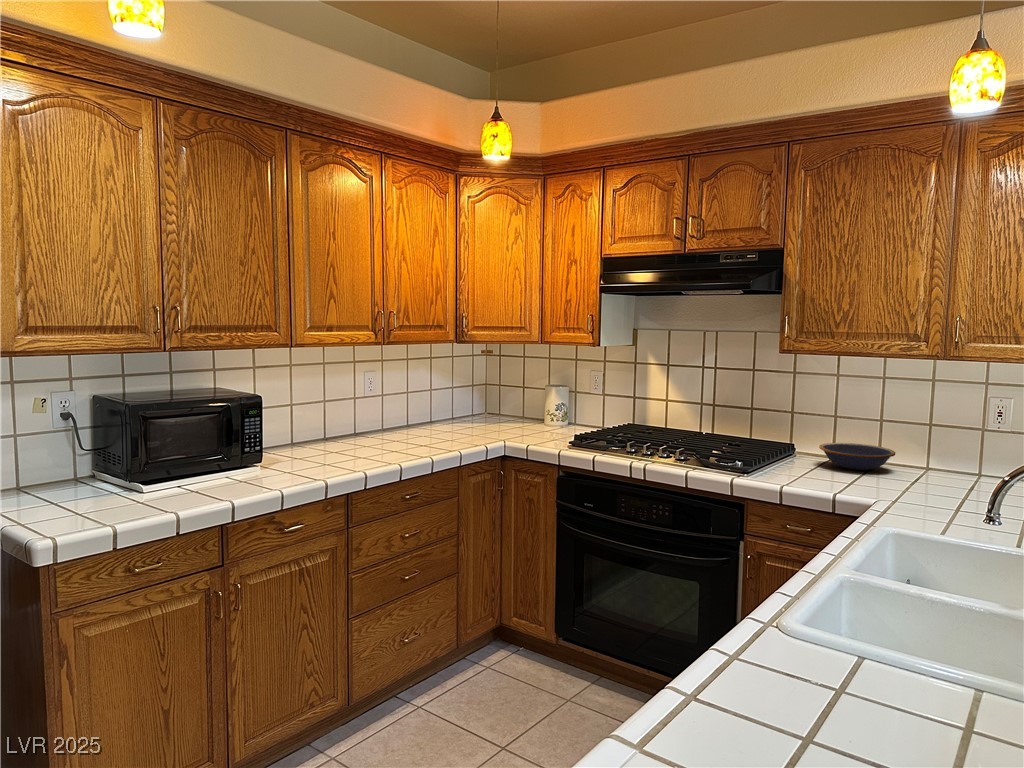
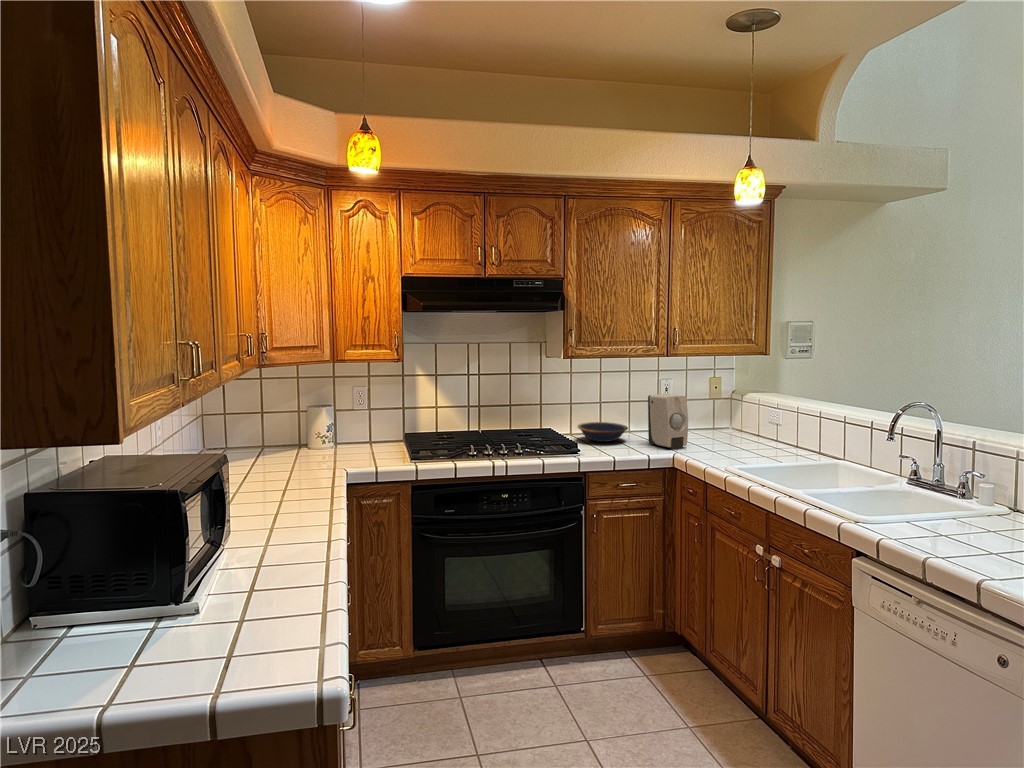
soap dispenser: none [908,411,957,494] -> present [648,394,688,450]

